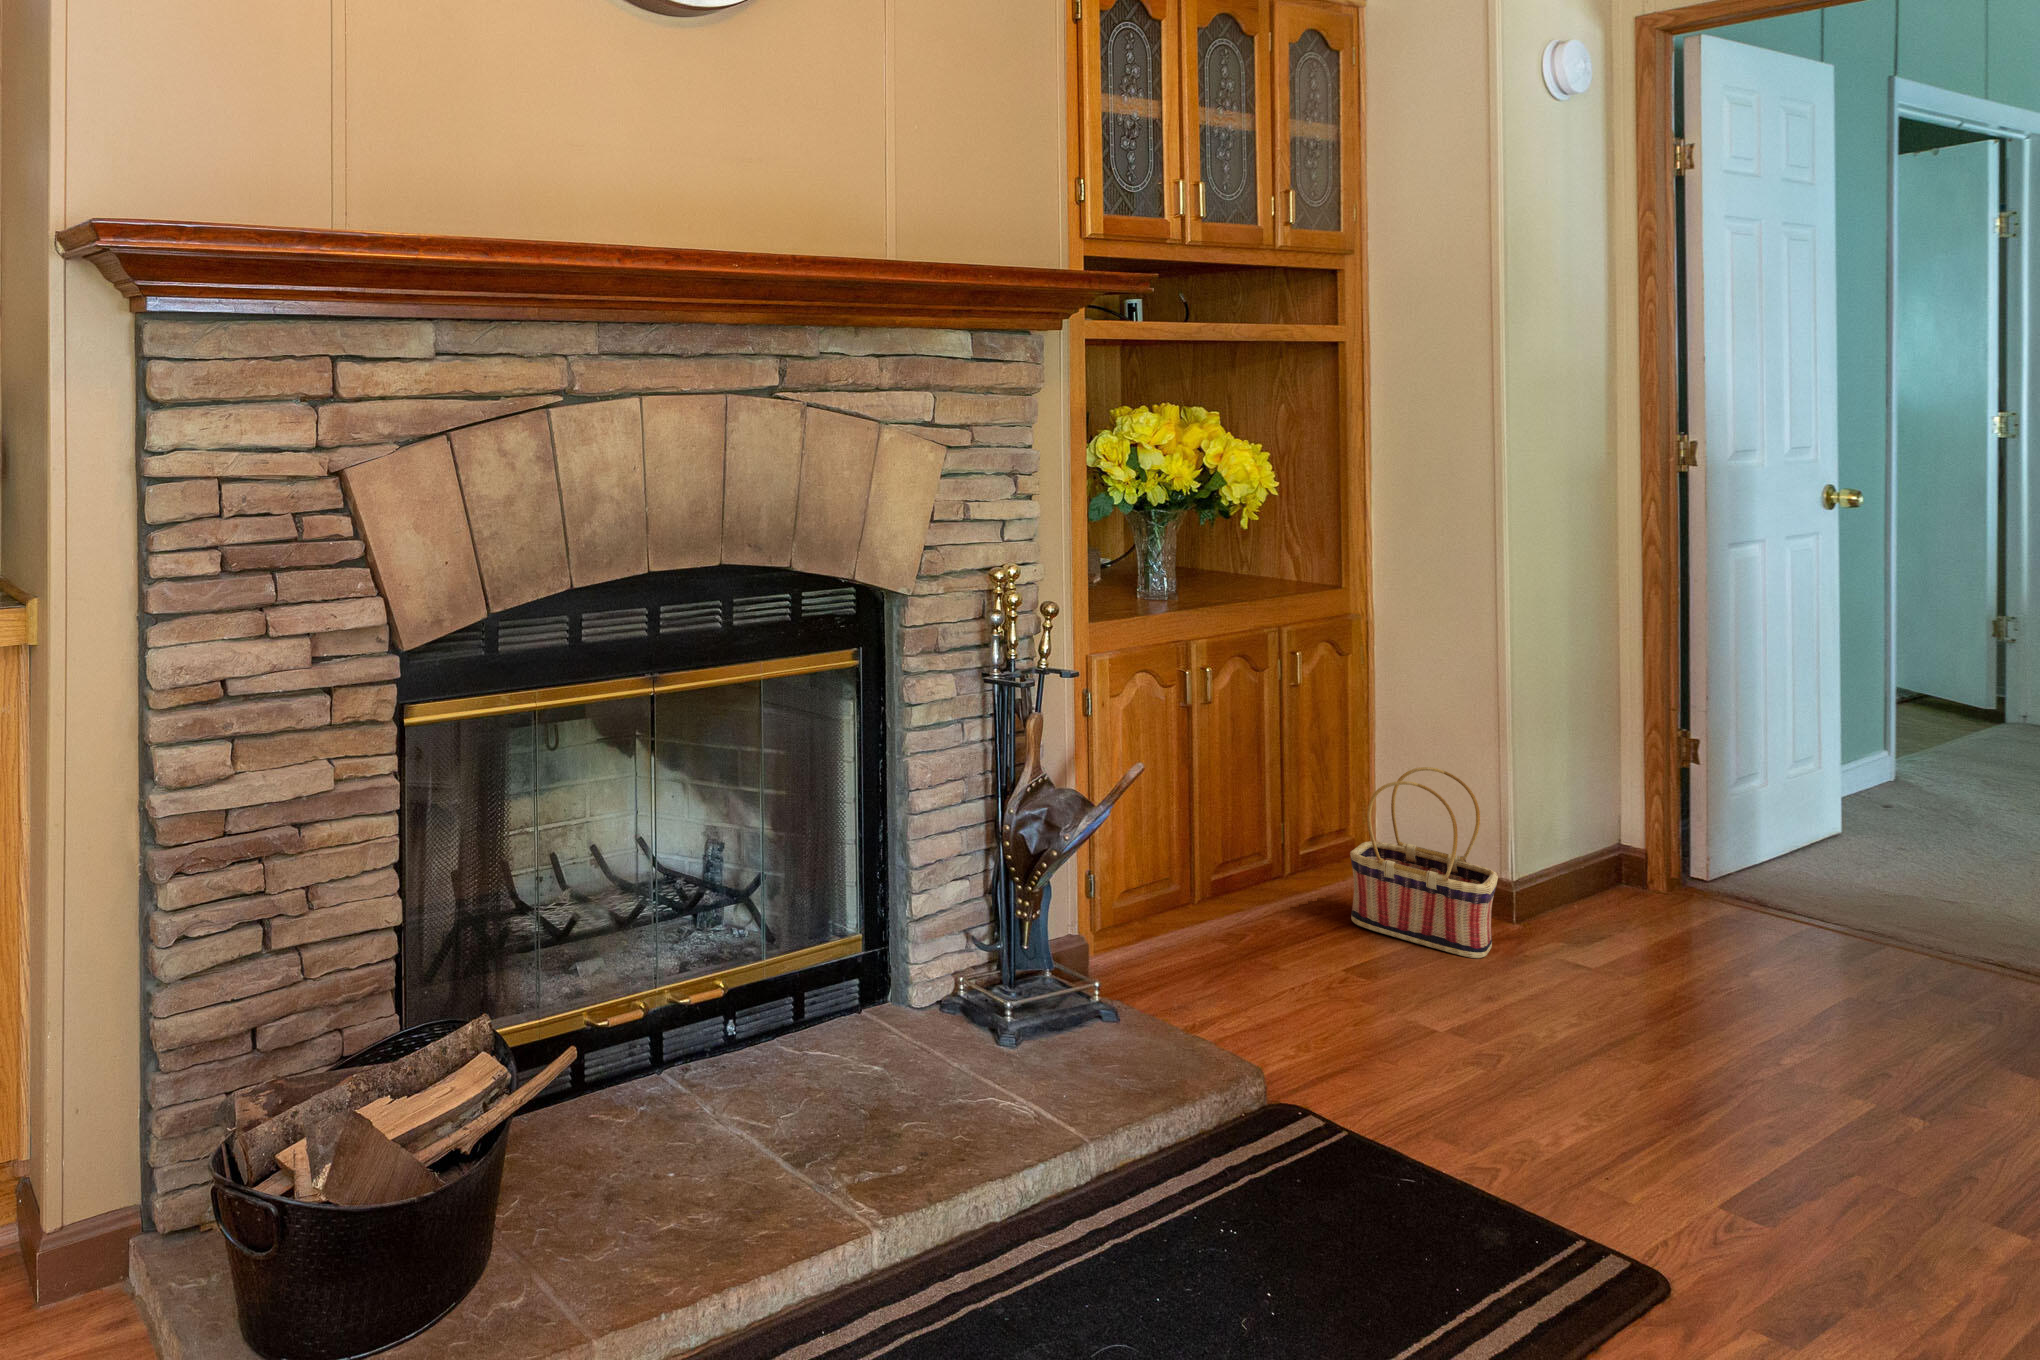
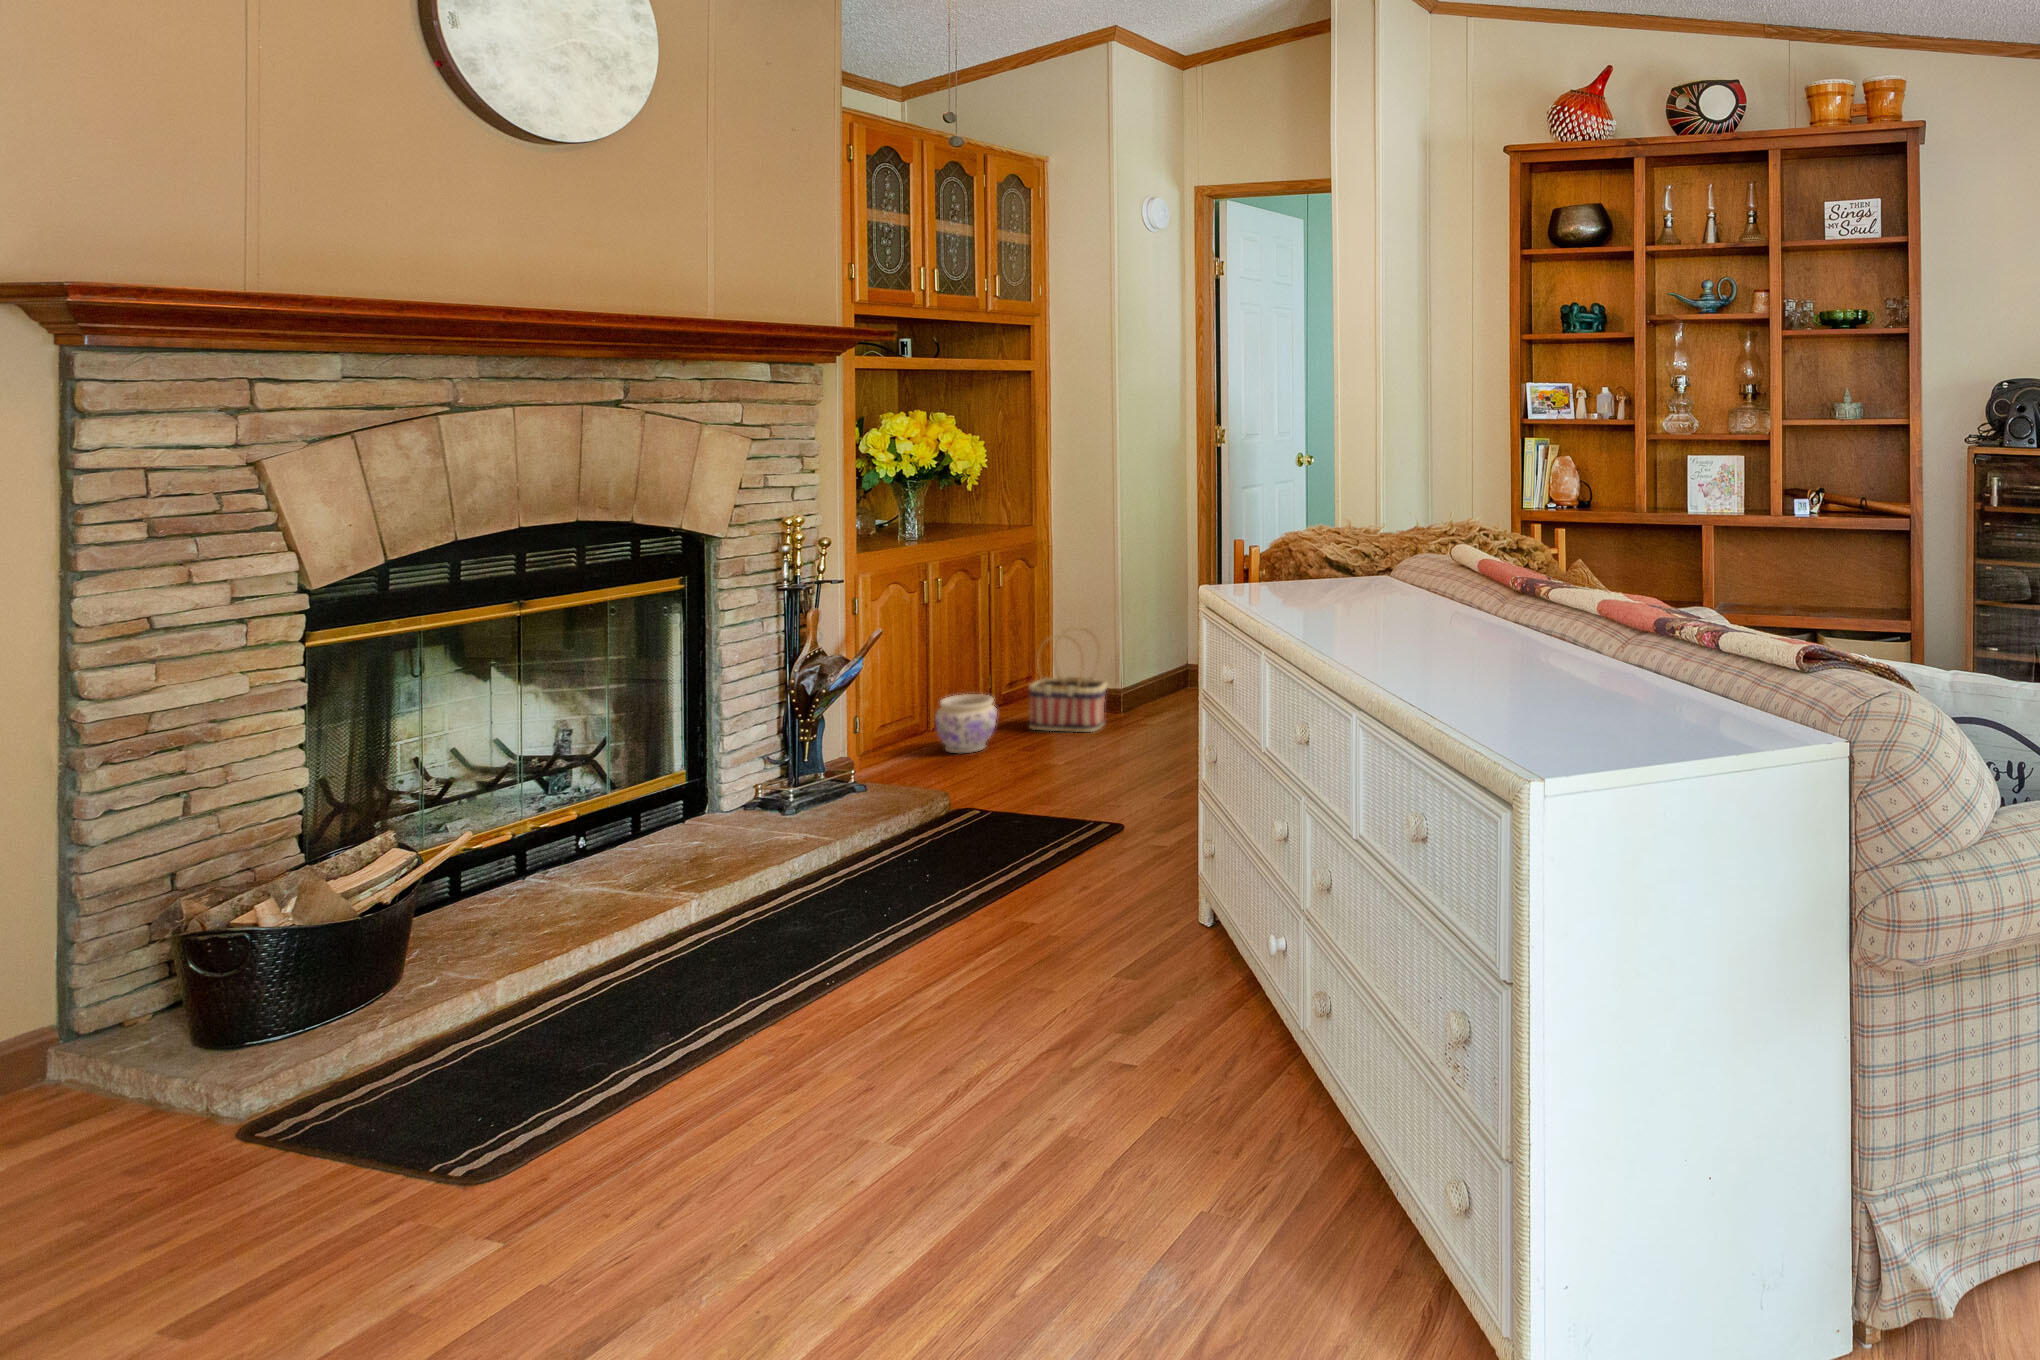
planter: none [1204,852,1307,956] -> present [935,694,997,754]

